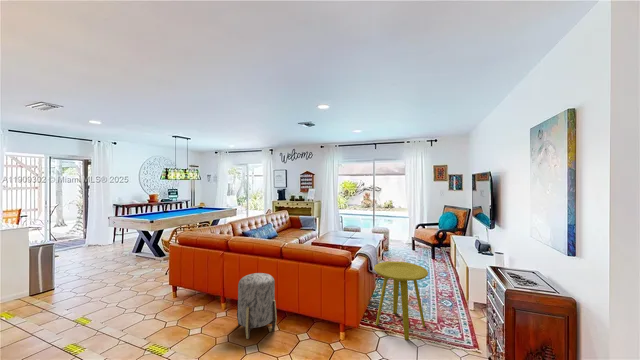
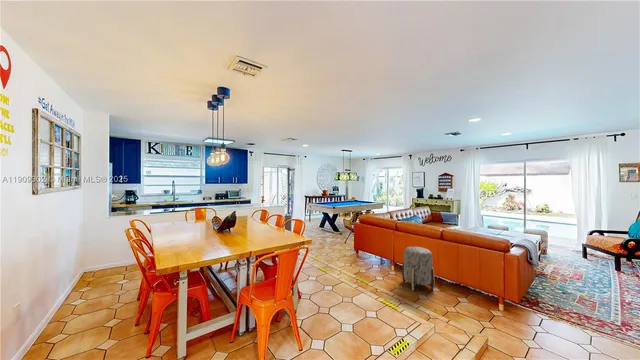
side table: present [374,261,428,340] -> none [534,255,610,331]

